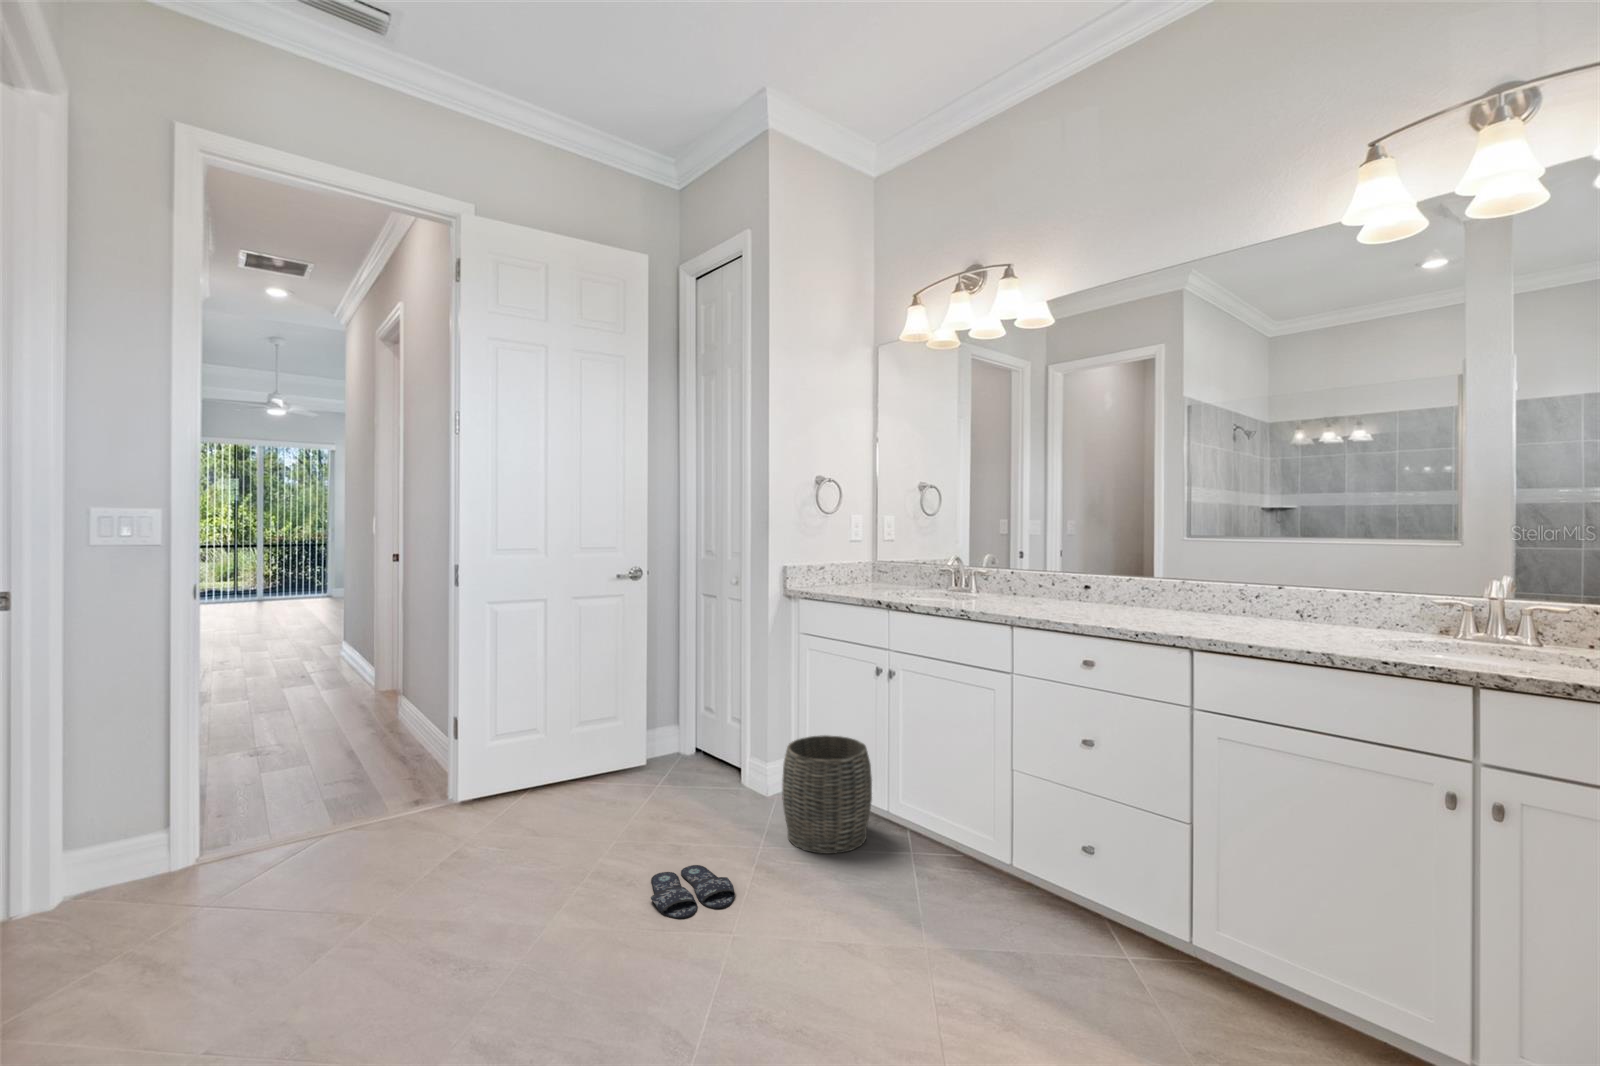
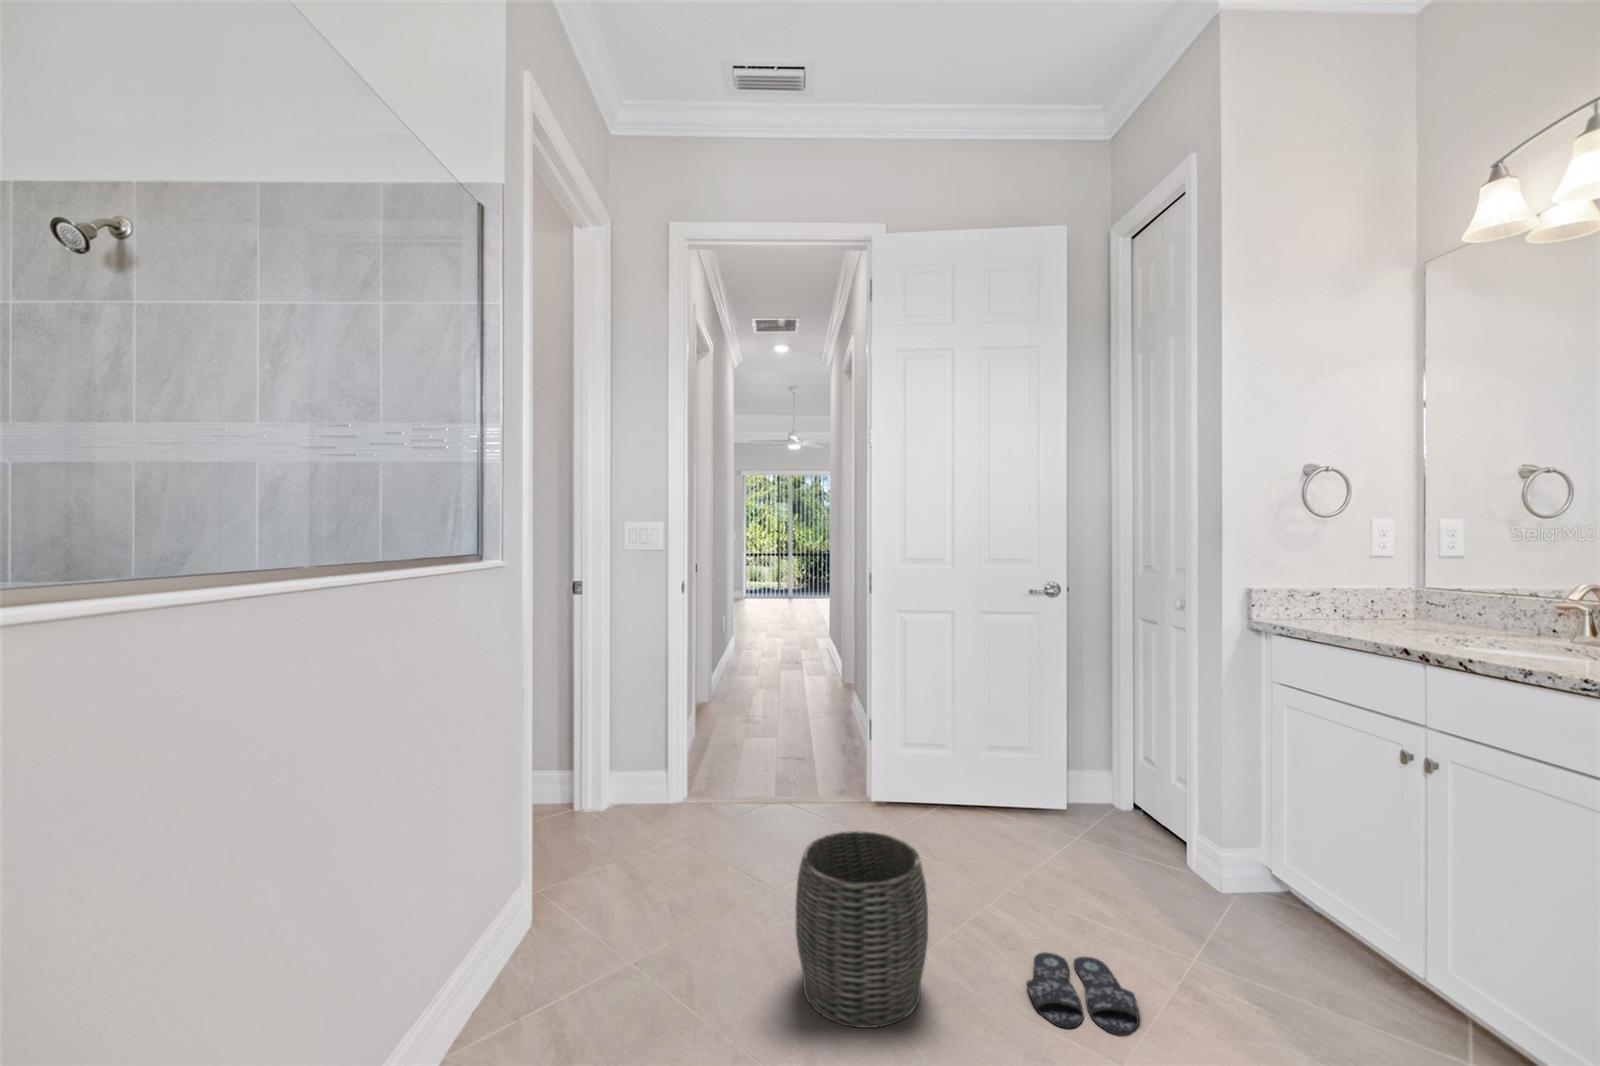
woven basket: present [782,735,872,854] -> present [796,831,928,1028]

